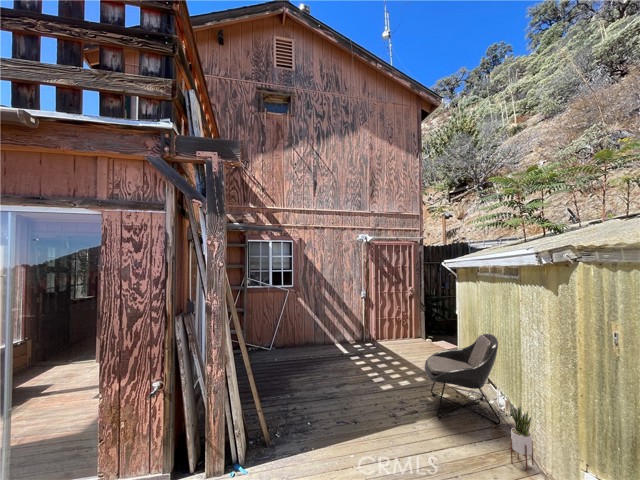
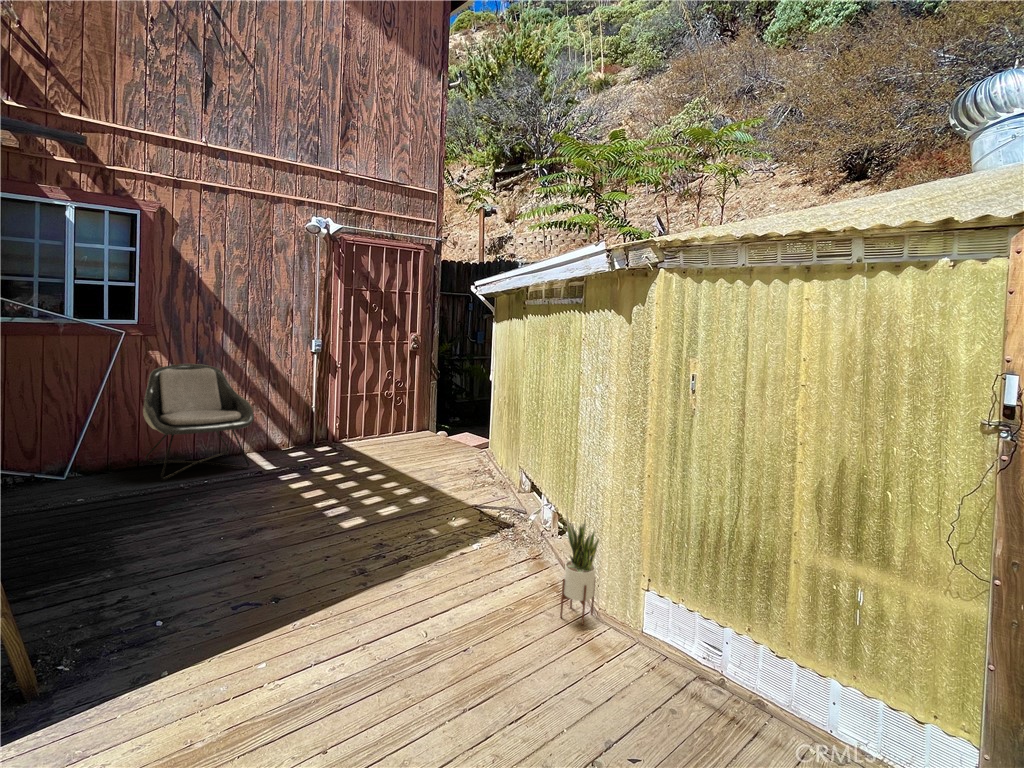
lounge chair: present [425,334,500,425] -> present [143,364,254,481]

